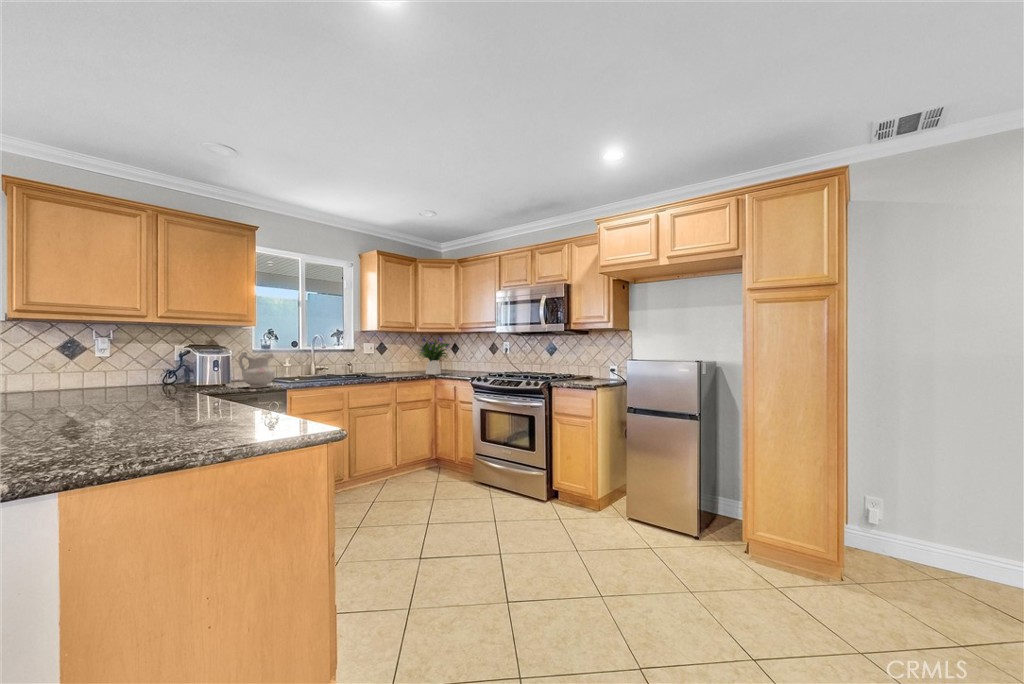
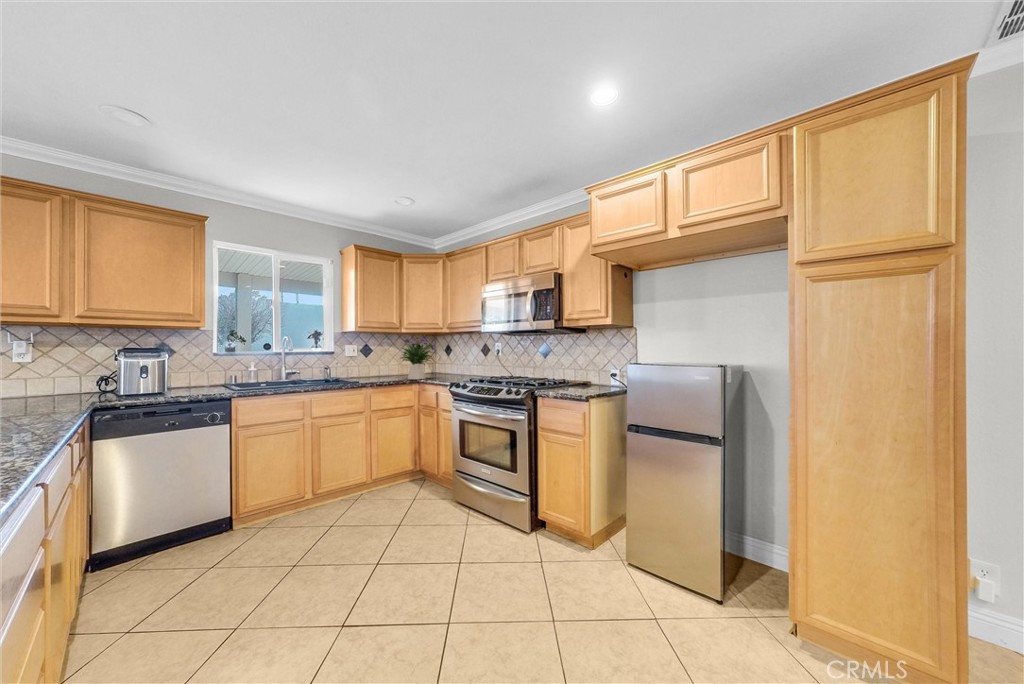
ceramic pitcher: present [238,352,274,388] -> none [166,356,212,397]

